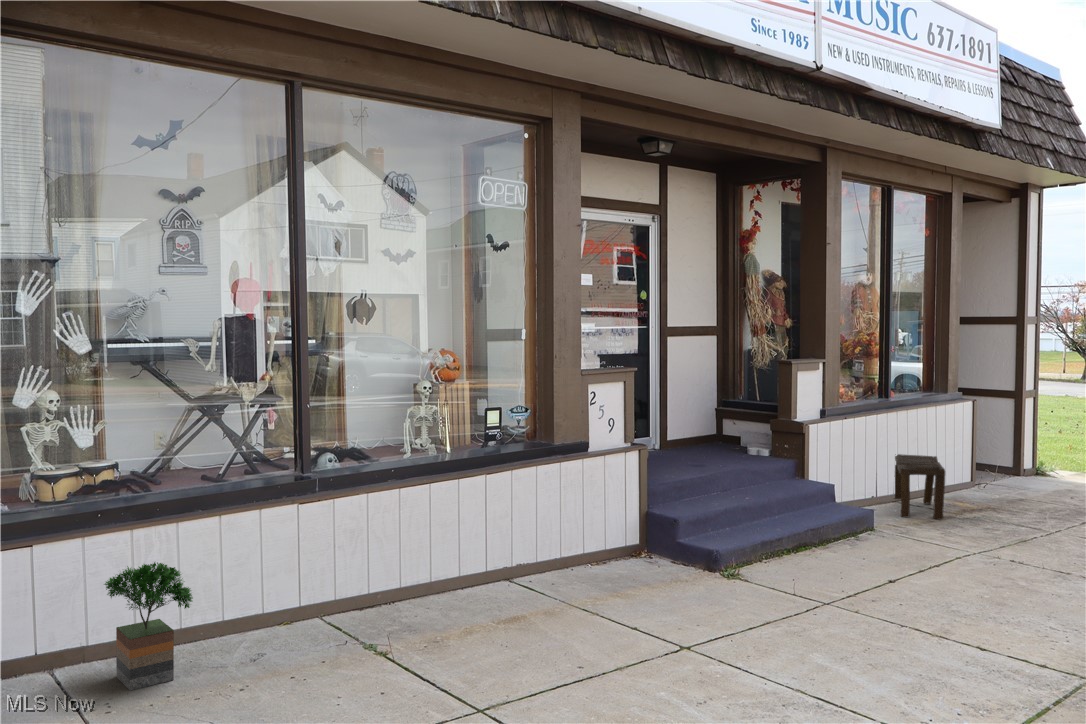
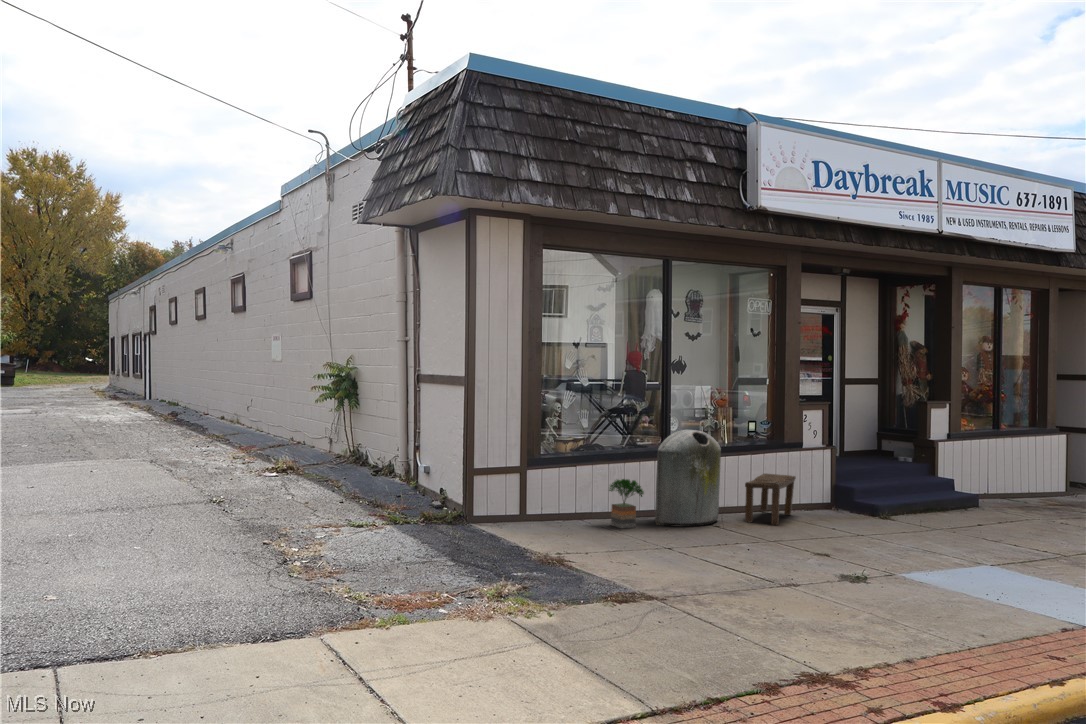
trash can: none [237,437,402,664] -> present [655,430,721,527]
bench: present [894,454,945,520] -> present [745,474,796,525]

